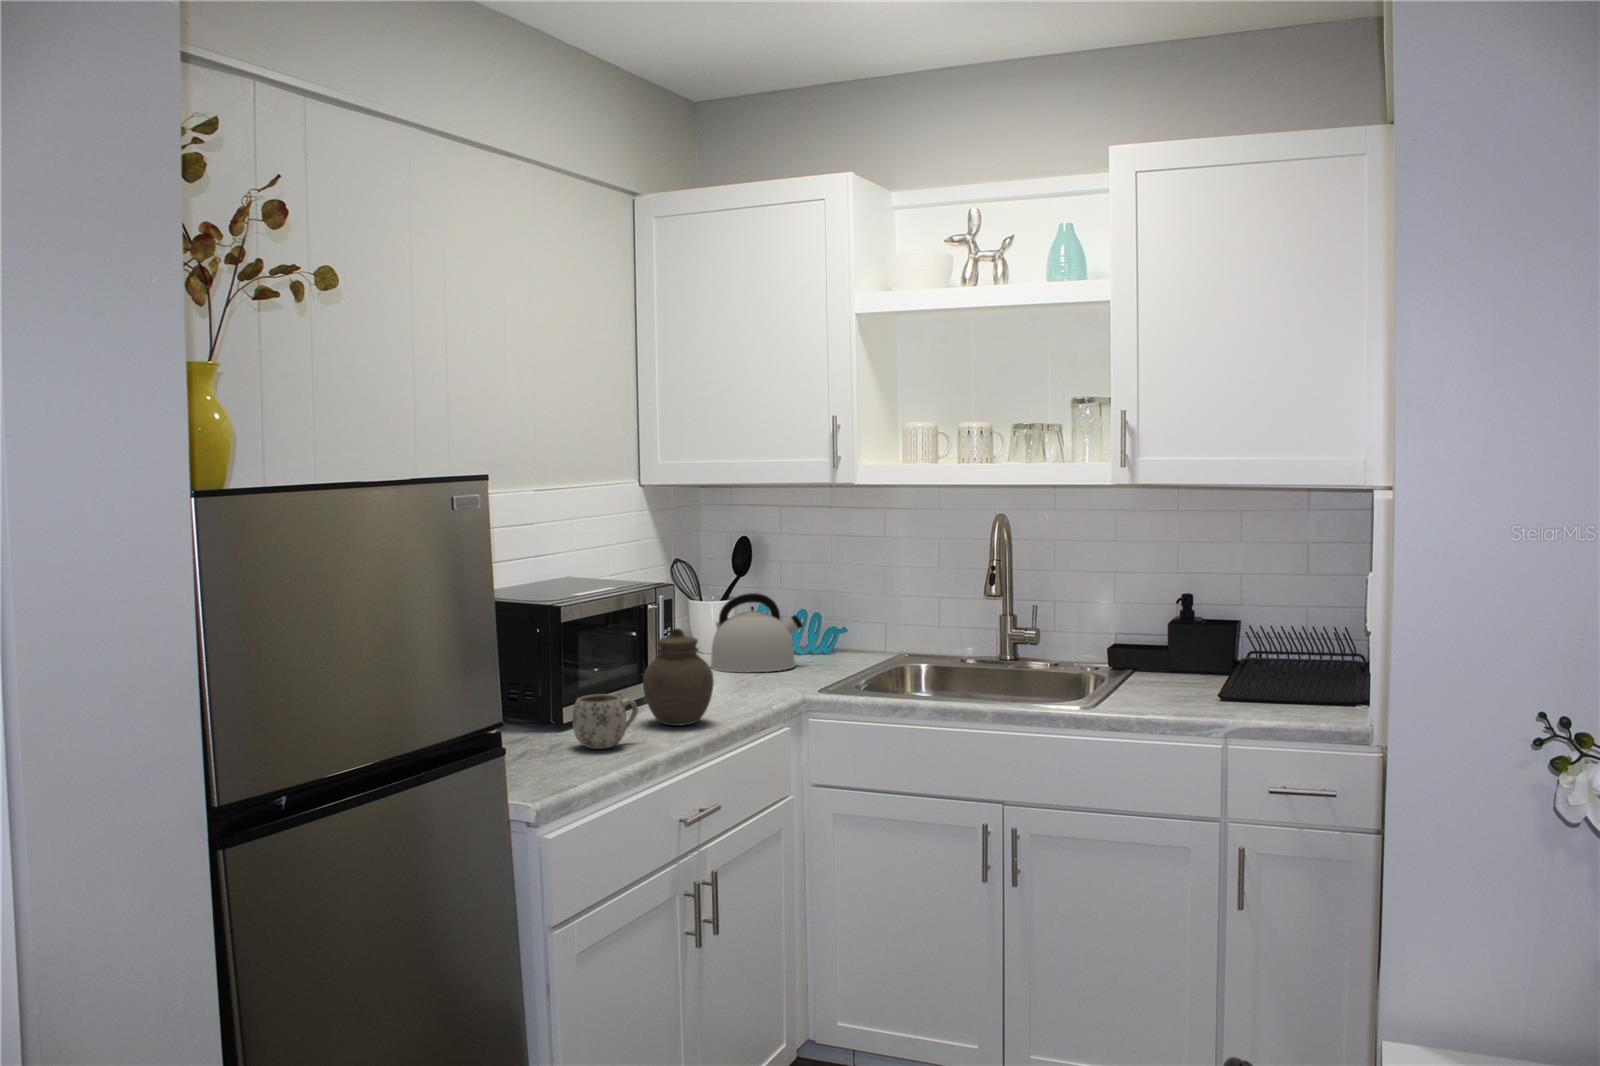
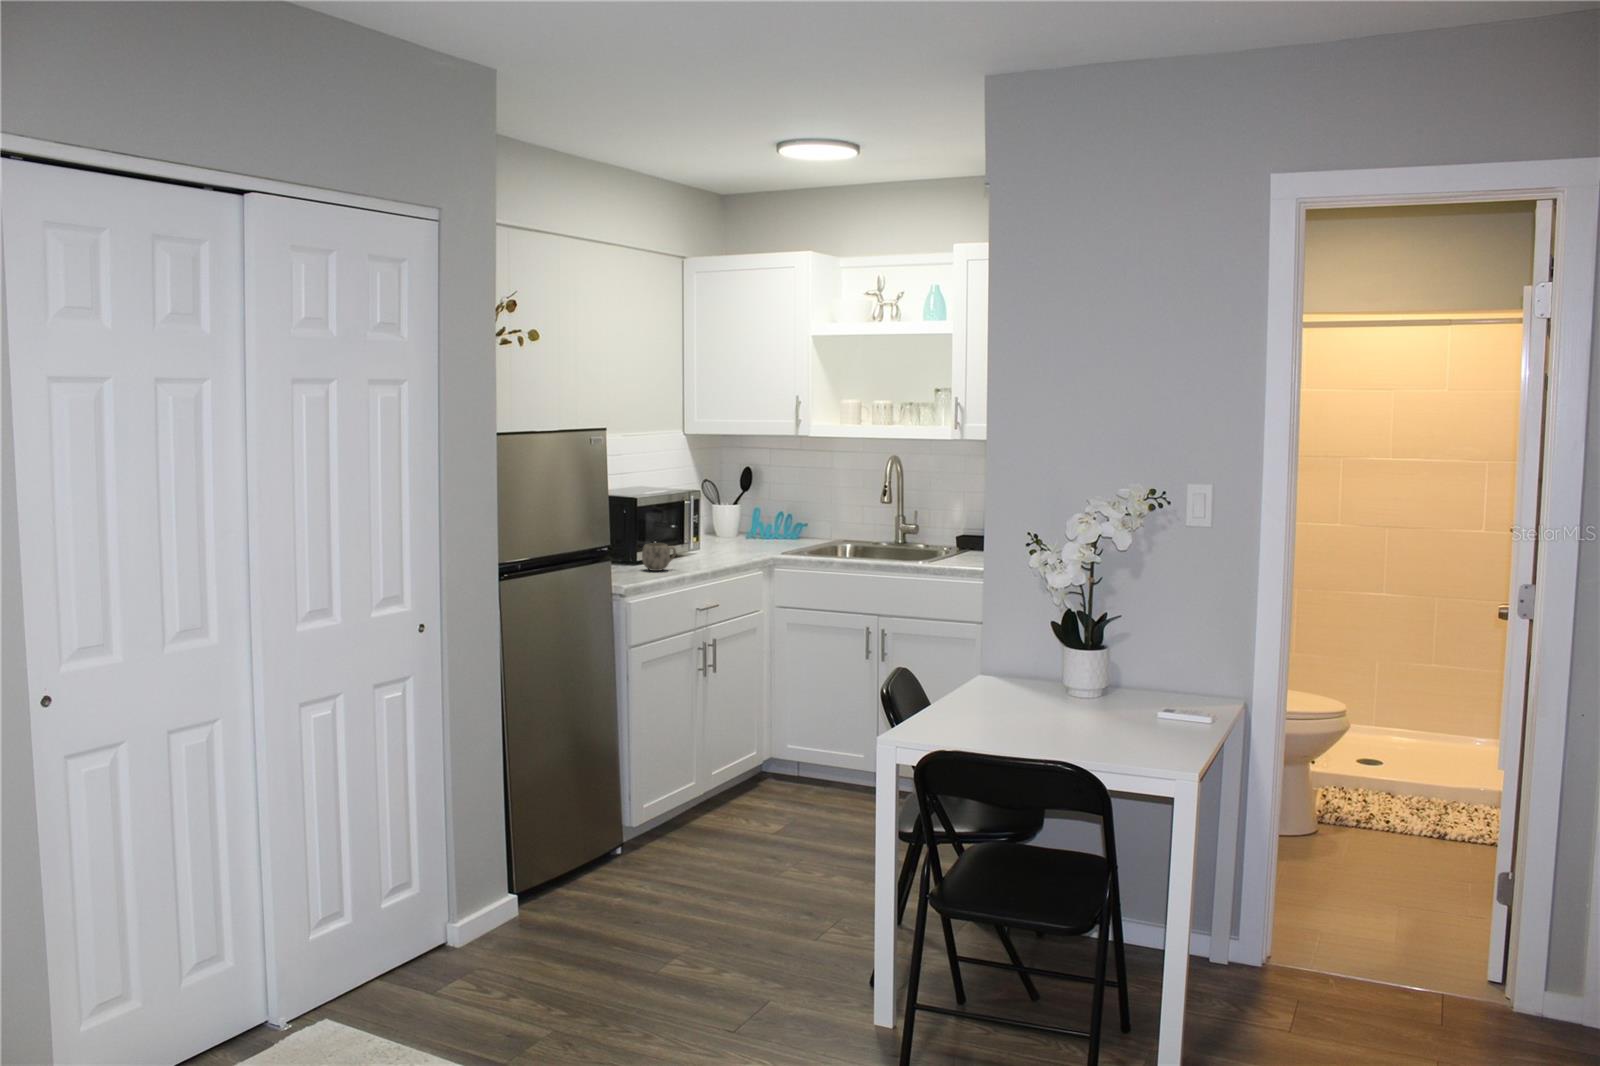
kettle: present [711,593,803,672] -> none [723,500,779,546]
jar: present [643,629,714,726] -> none [680,512,718,564]

